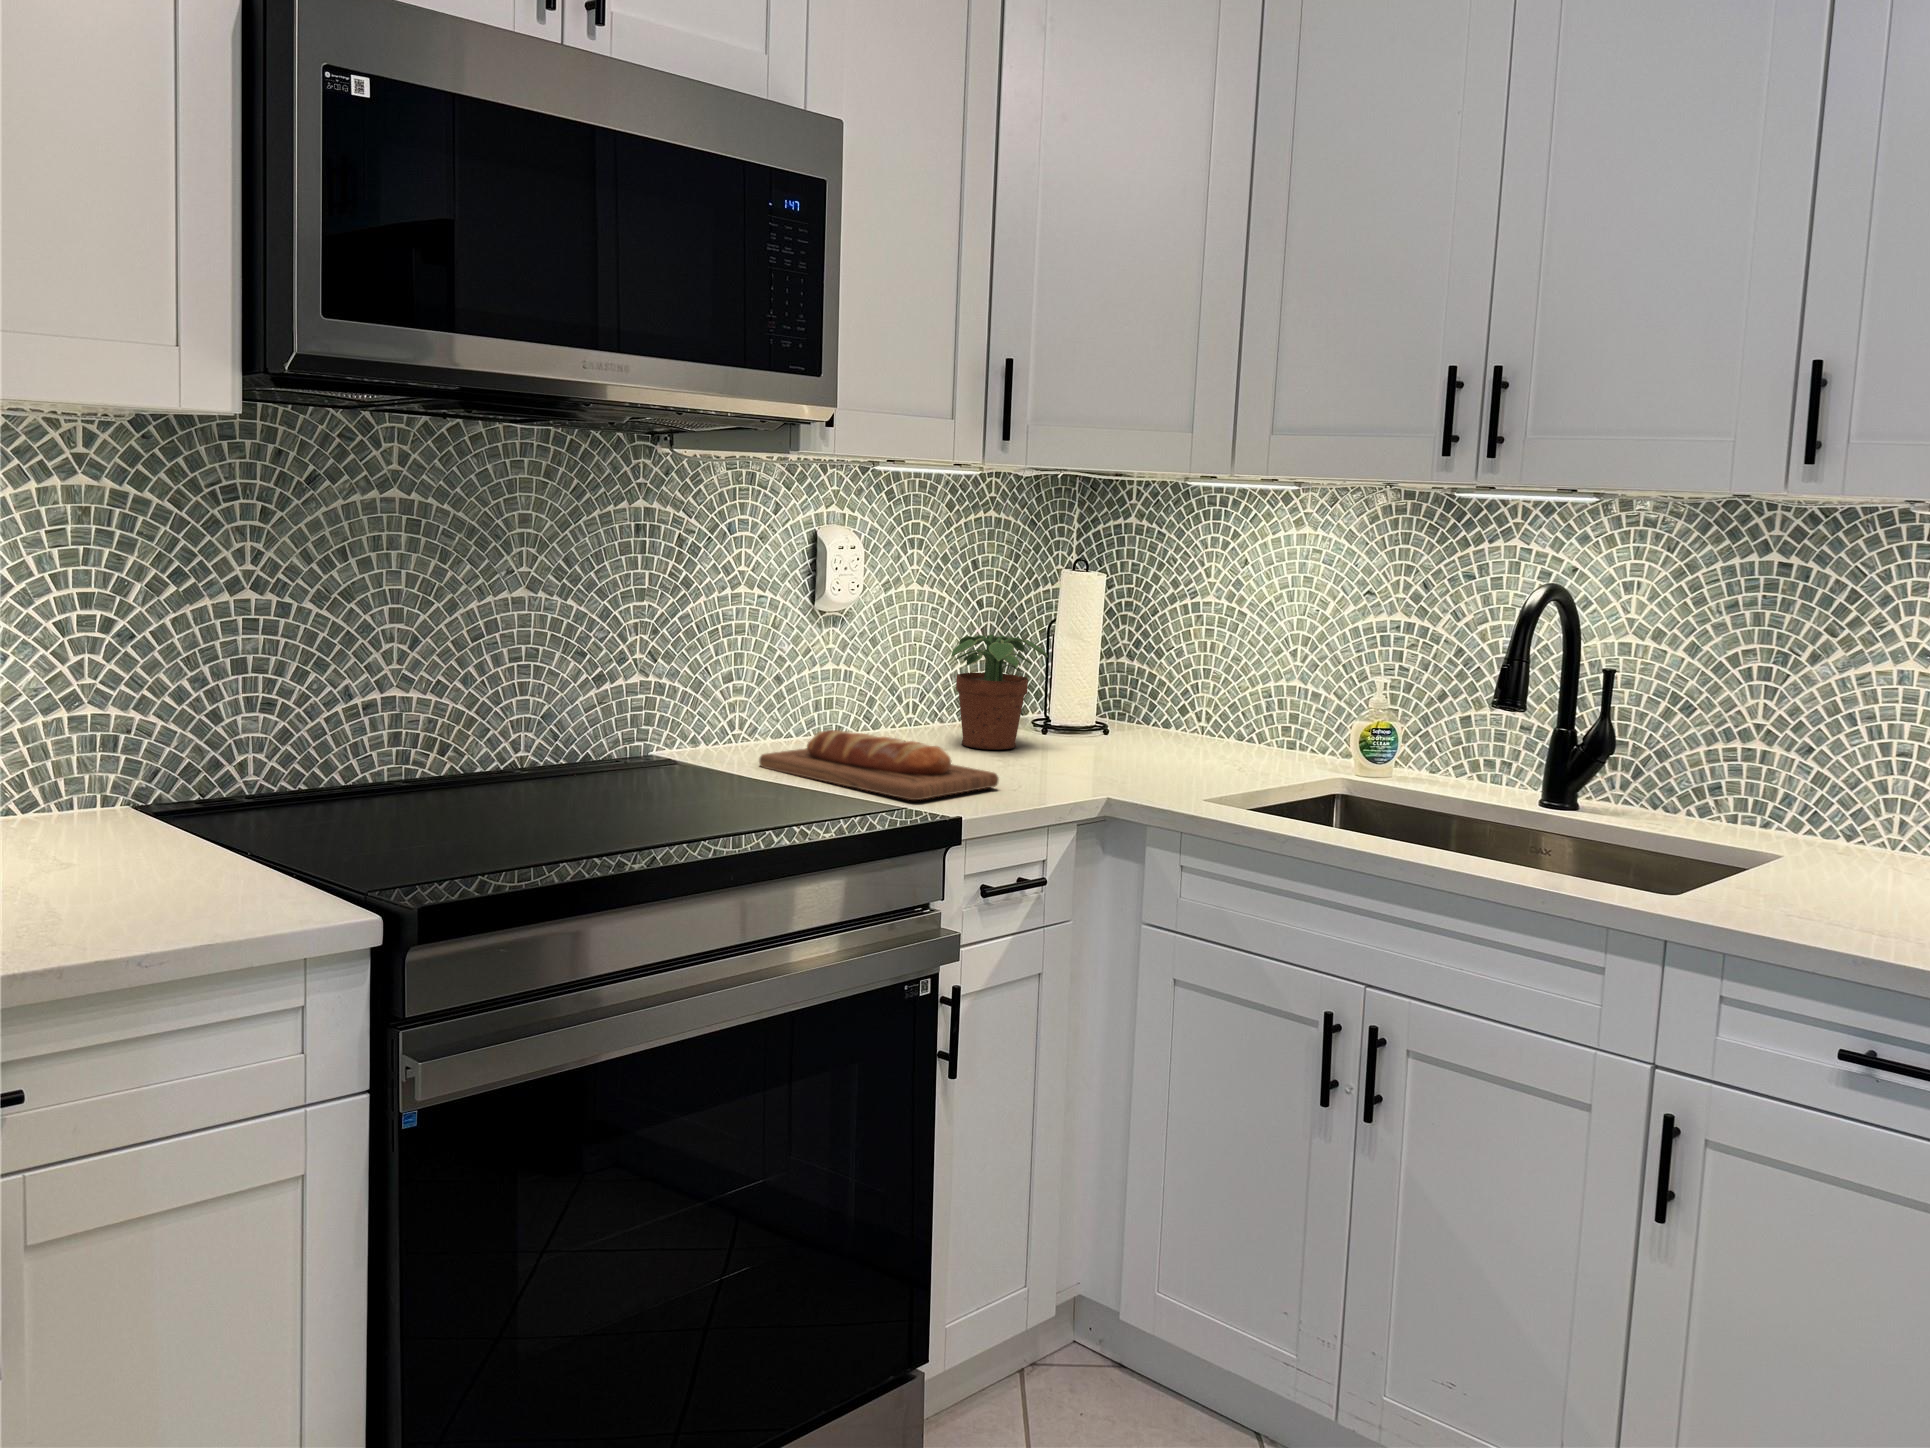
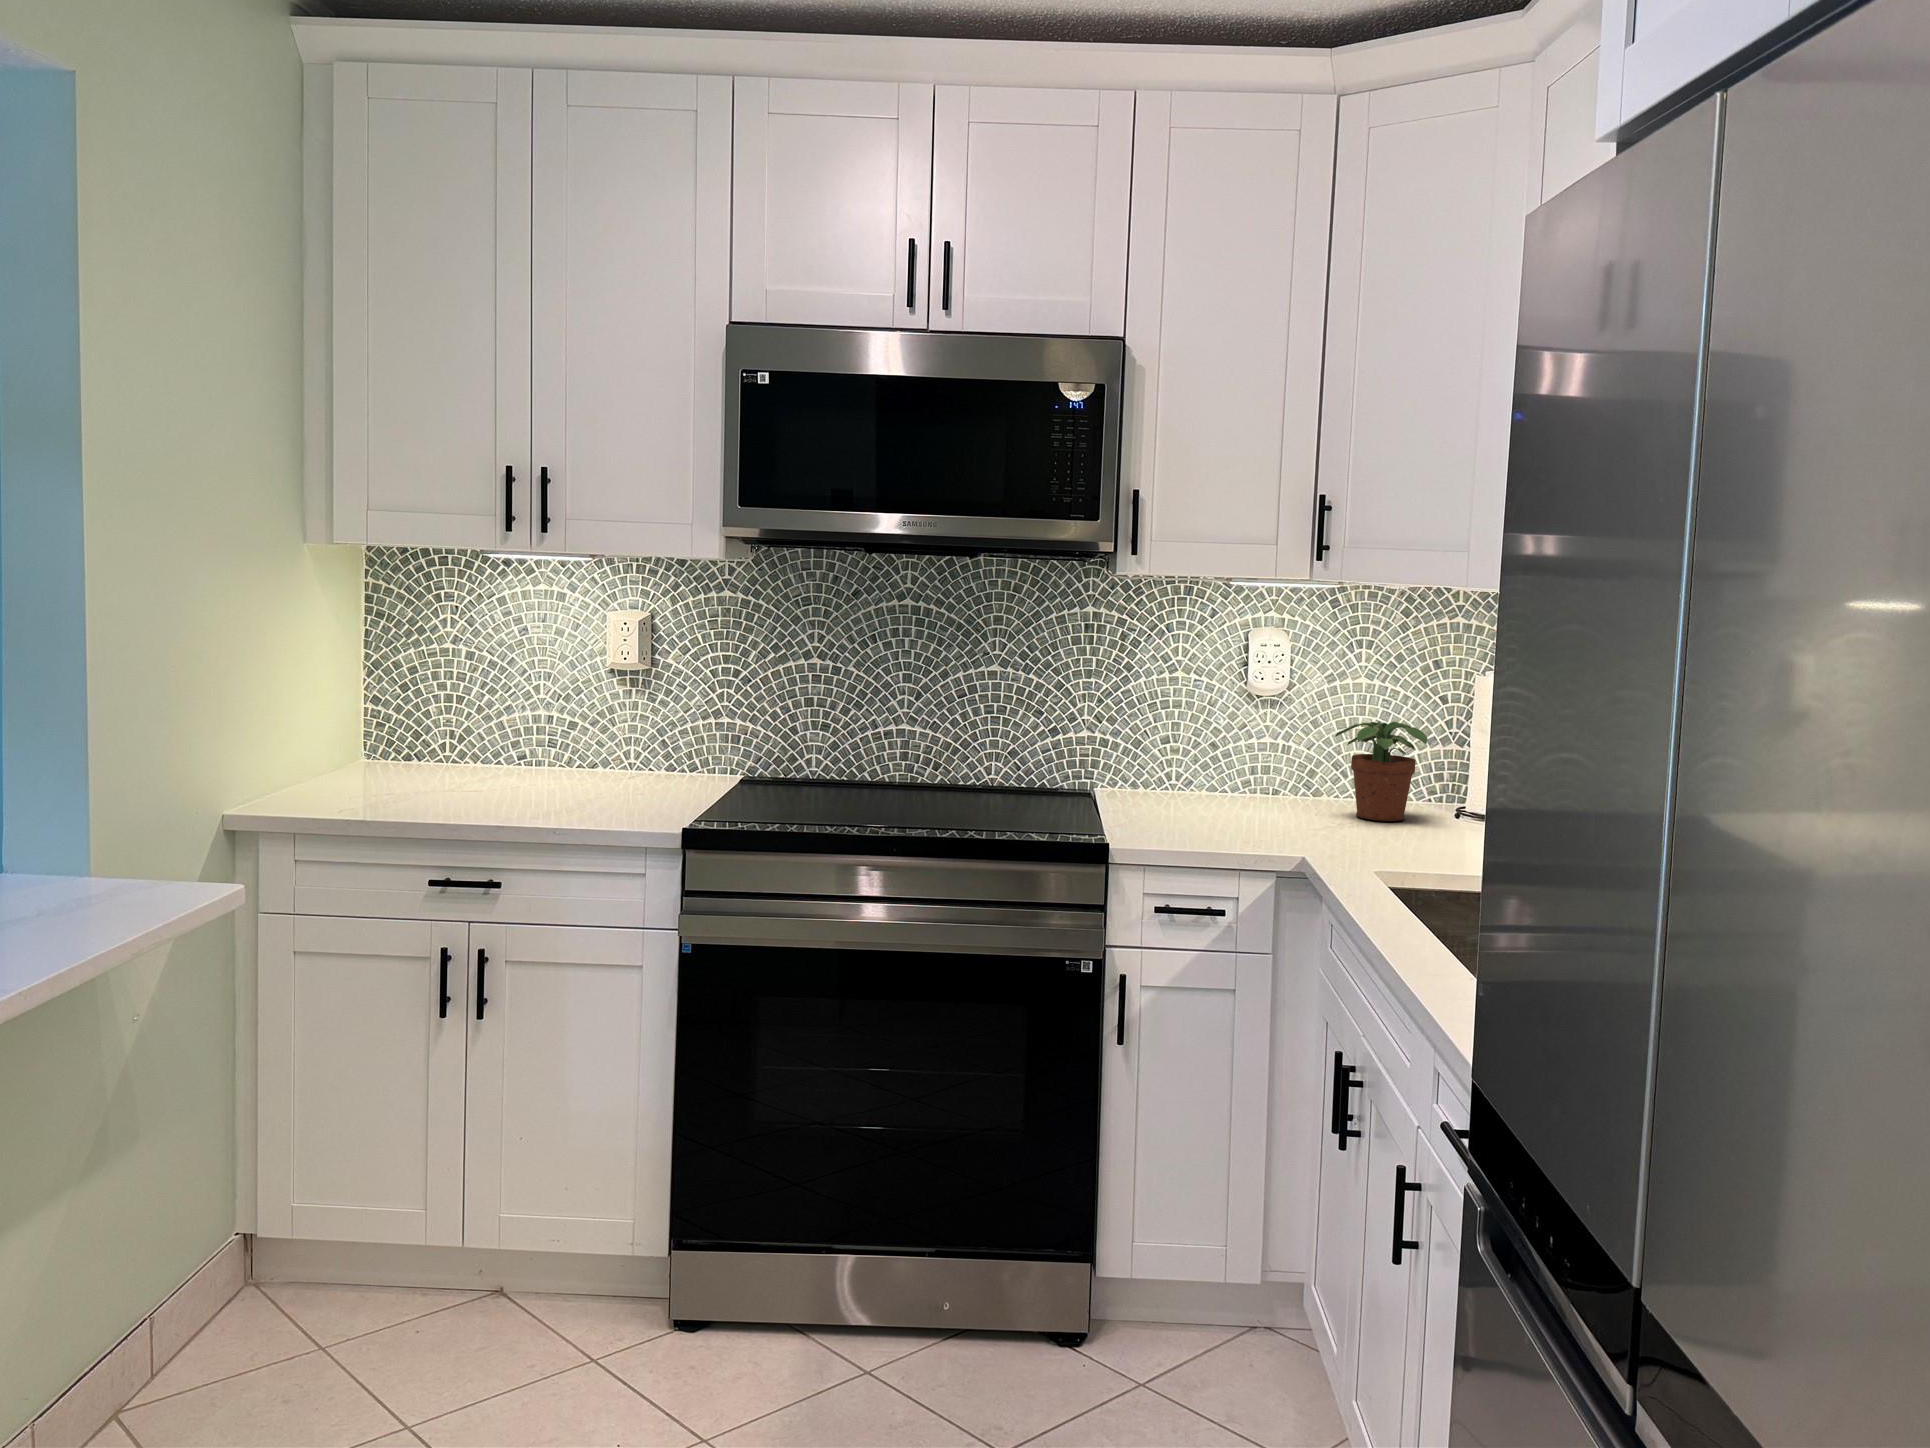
bread loaf: present [759,730,999,800] -> none [1143,783,1272,837]

